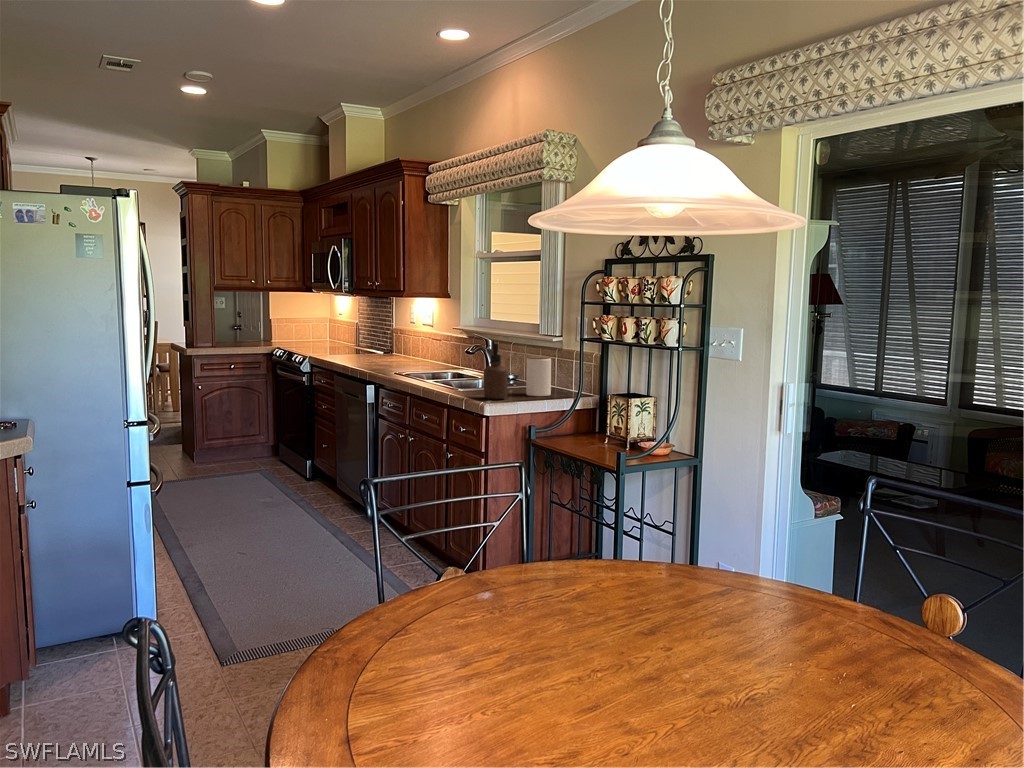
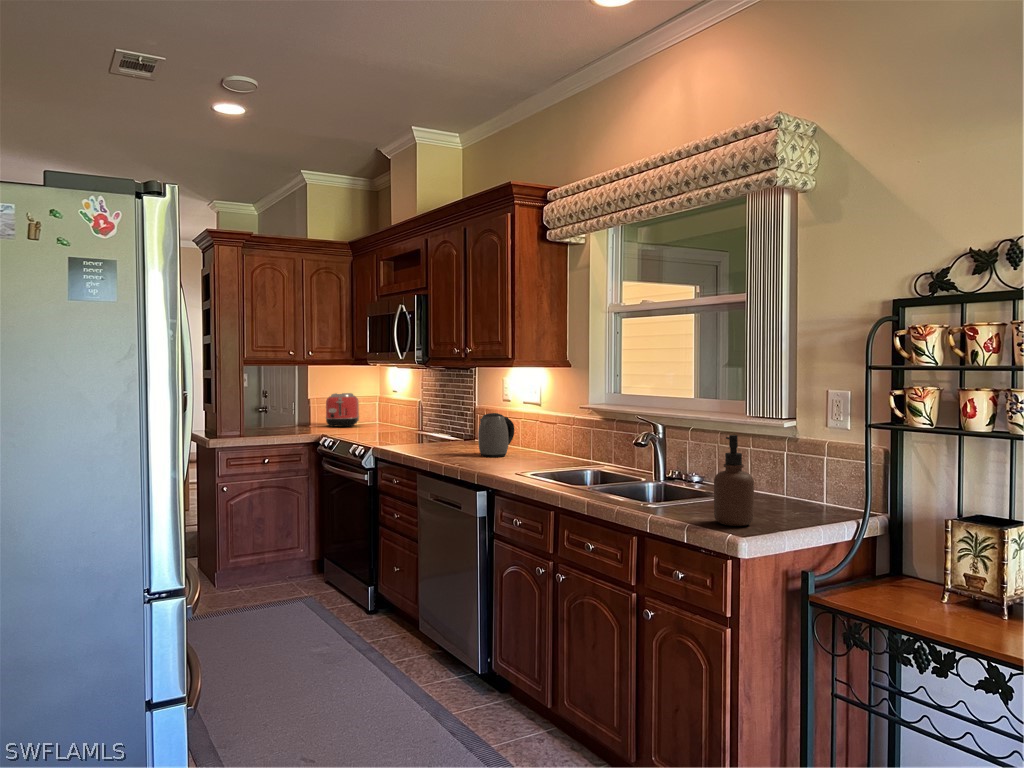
toaster: none [285,315,314,343] -> present [326,393,359,427]
kettle: none [383,331,412,364] -> present [478,413,514,457]
jar: present [526,356,551,396] -> none [760,451,800,515]

